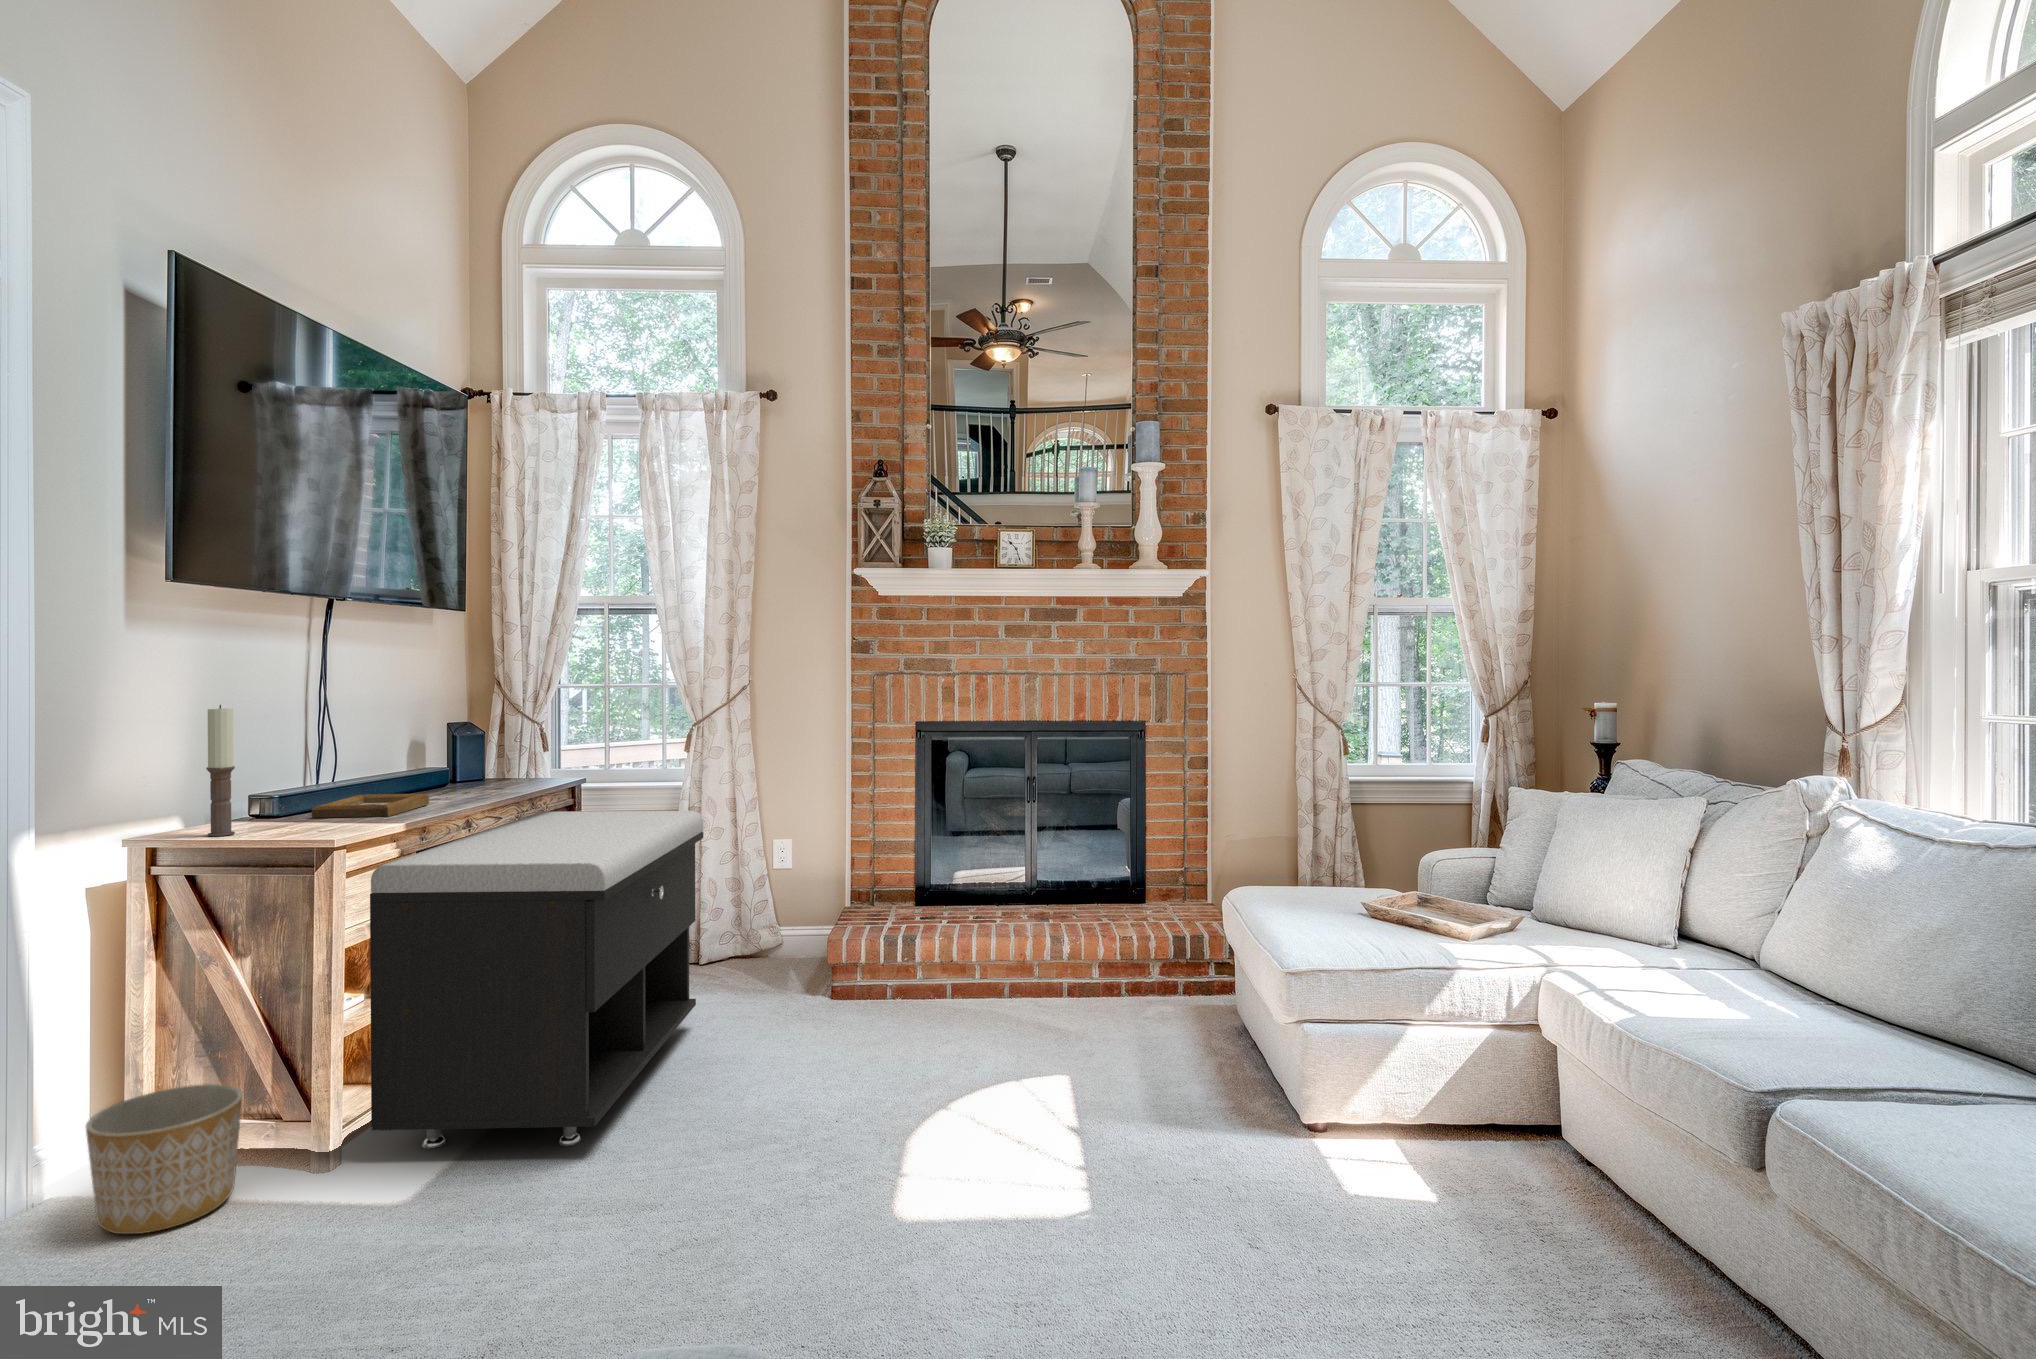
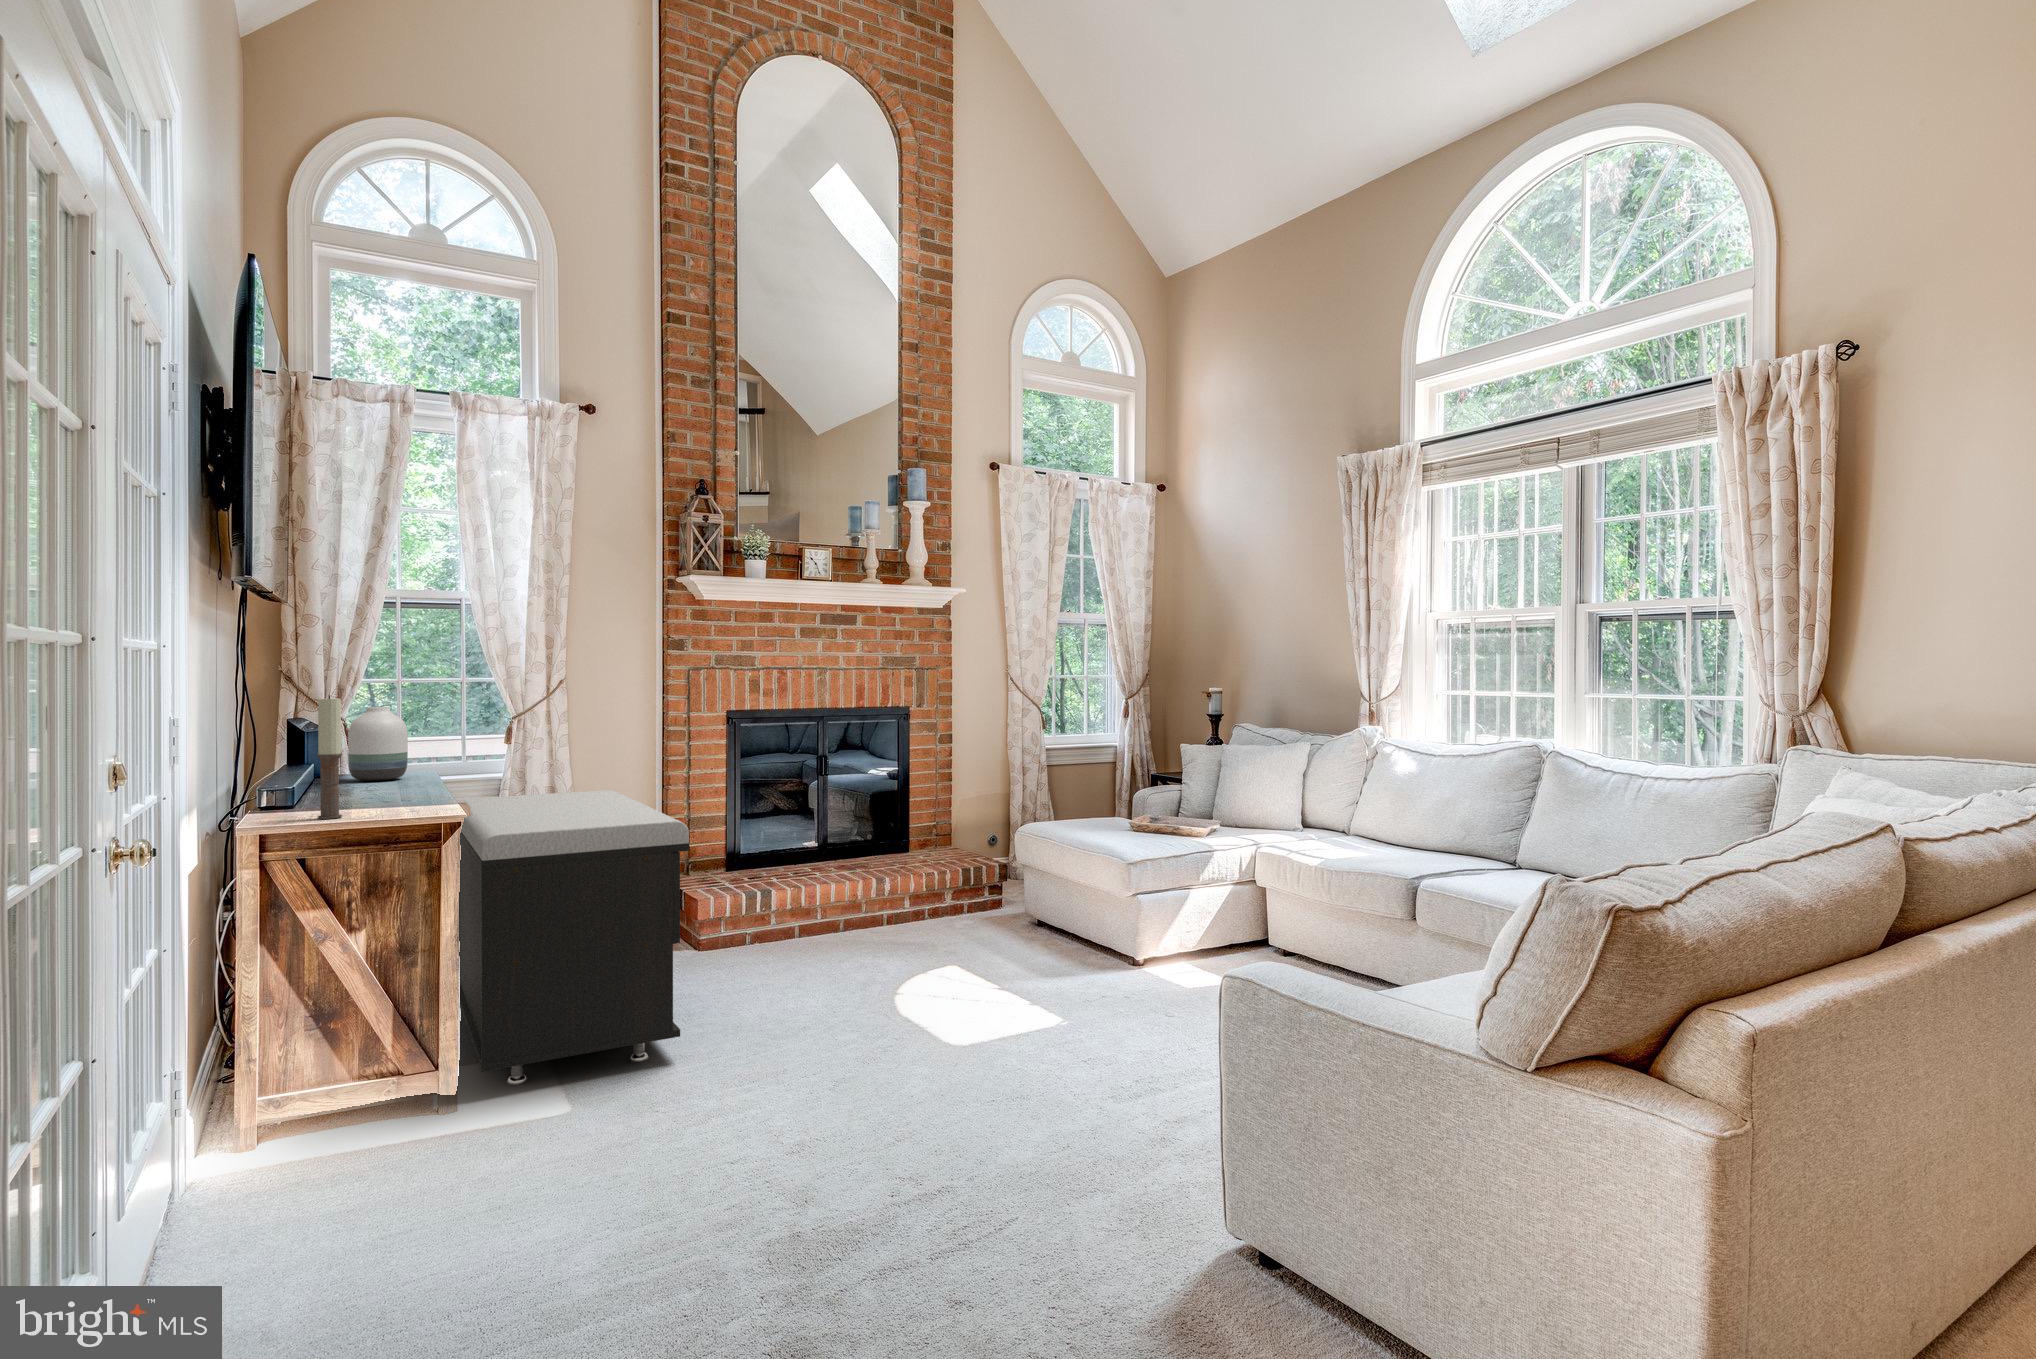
vase: none [454,713,511,788] -> present [348,707,408,781]
picture frame: present [312,794,429,818] -> none [336,781,422,805]
planter: present [86,1084,243,1234] -> none [274,1046,407,1179]

